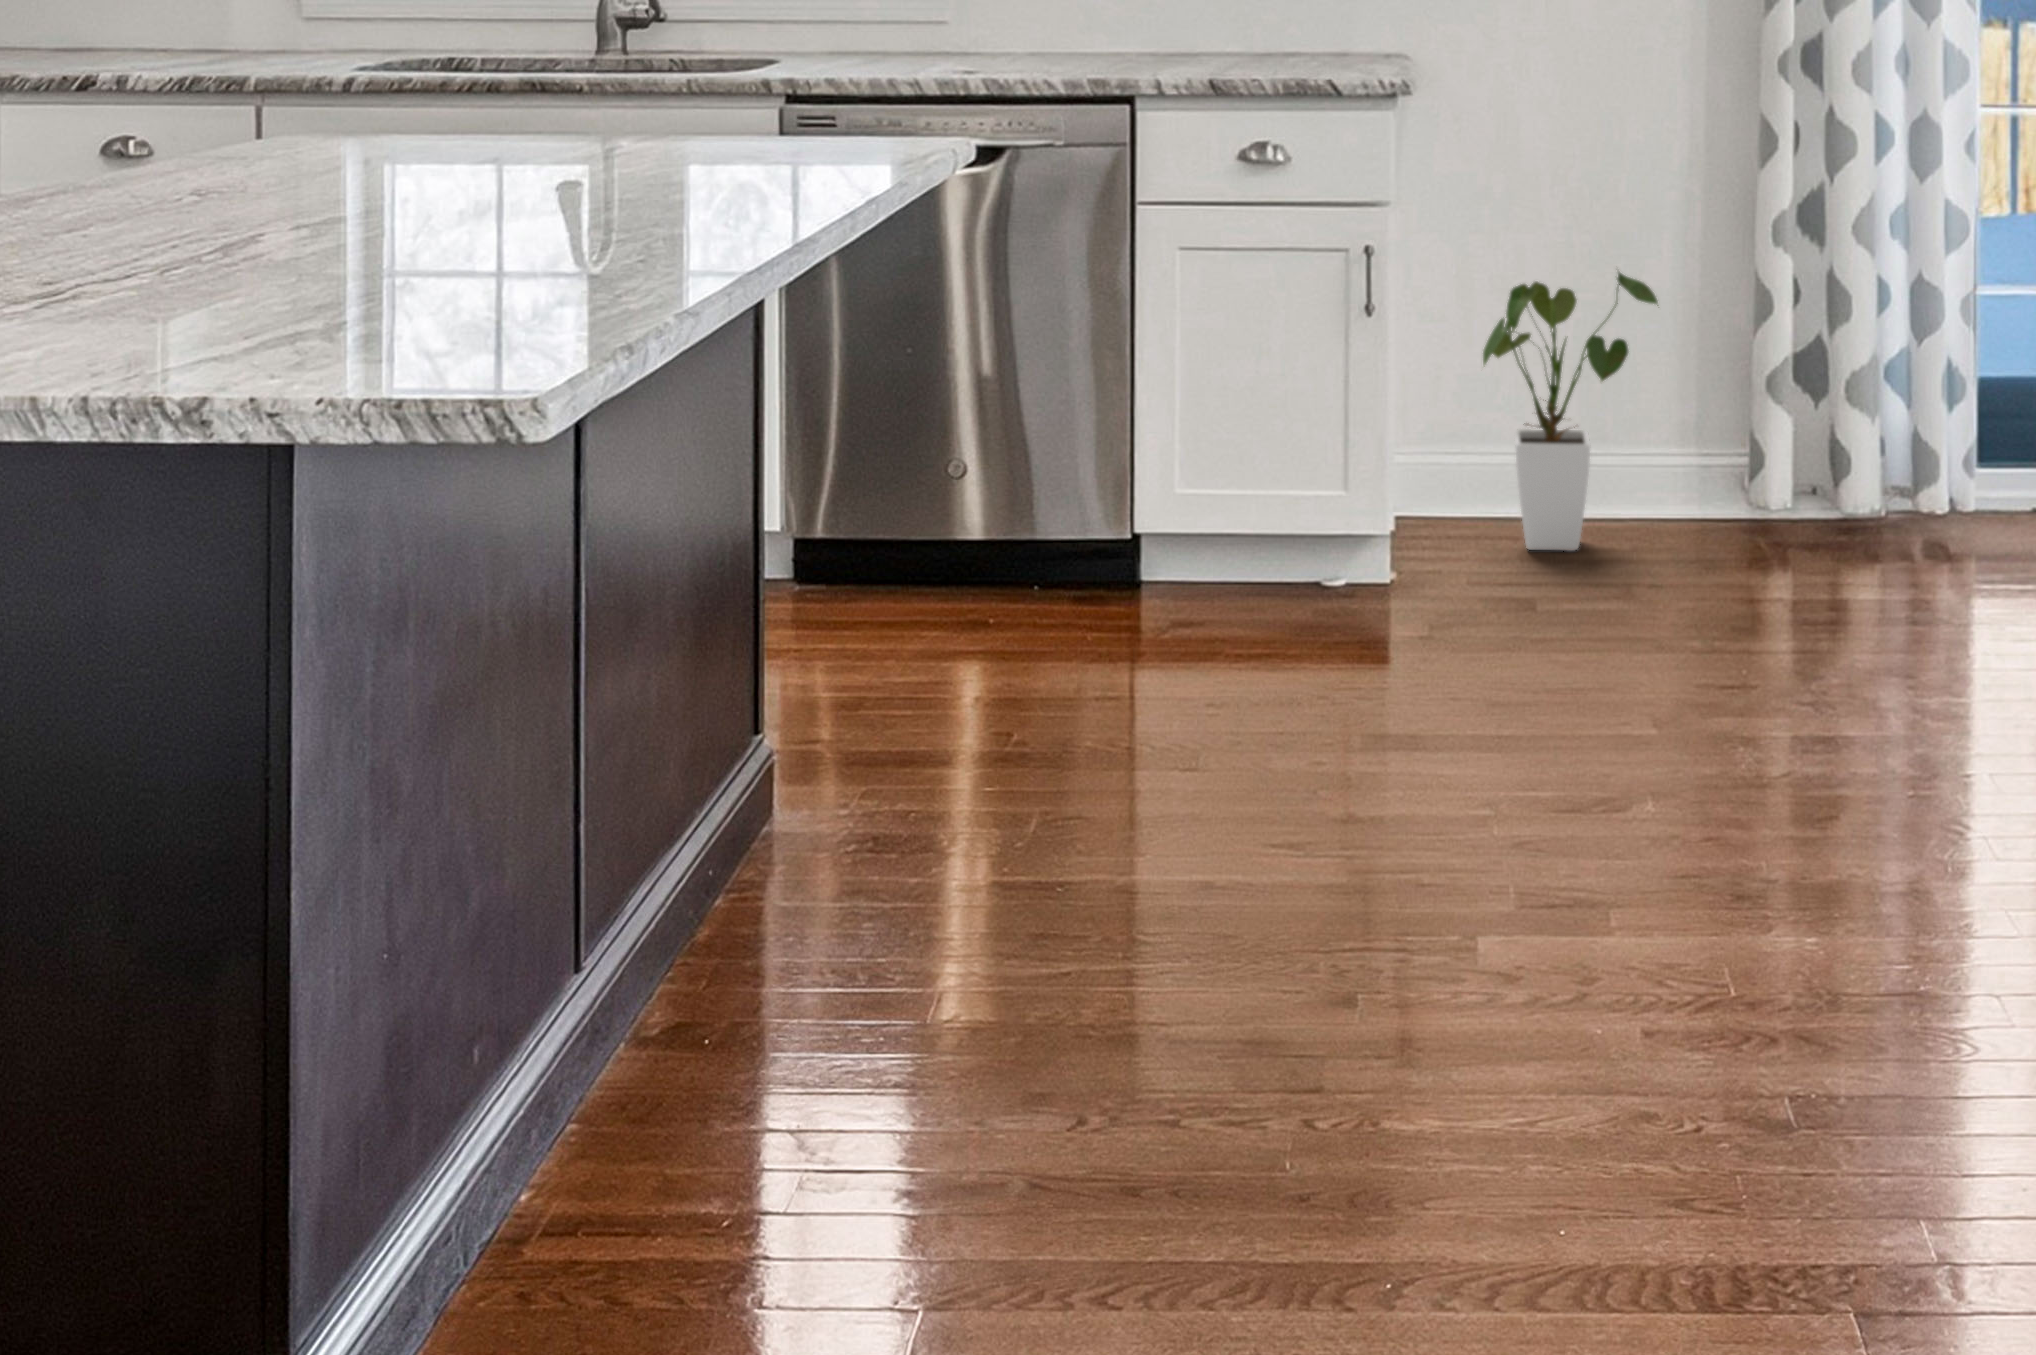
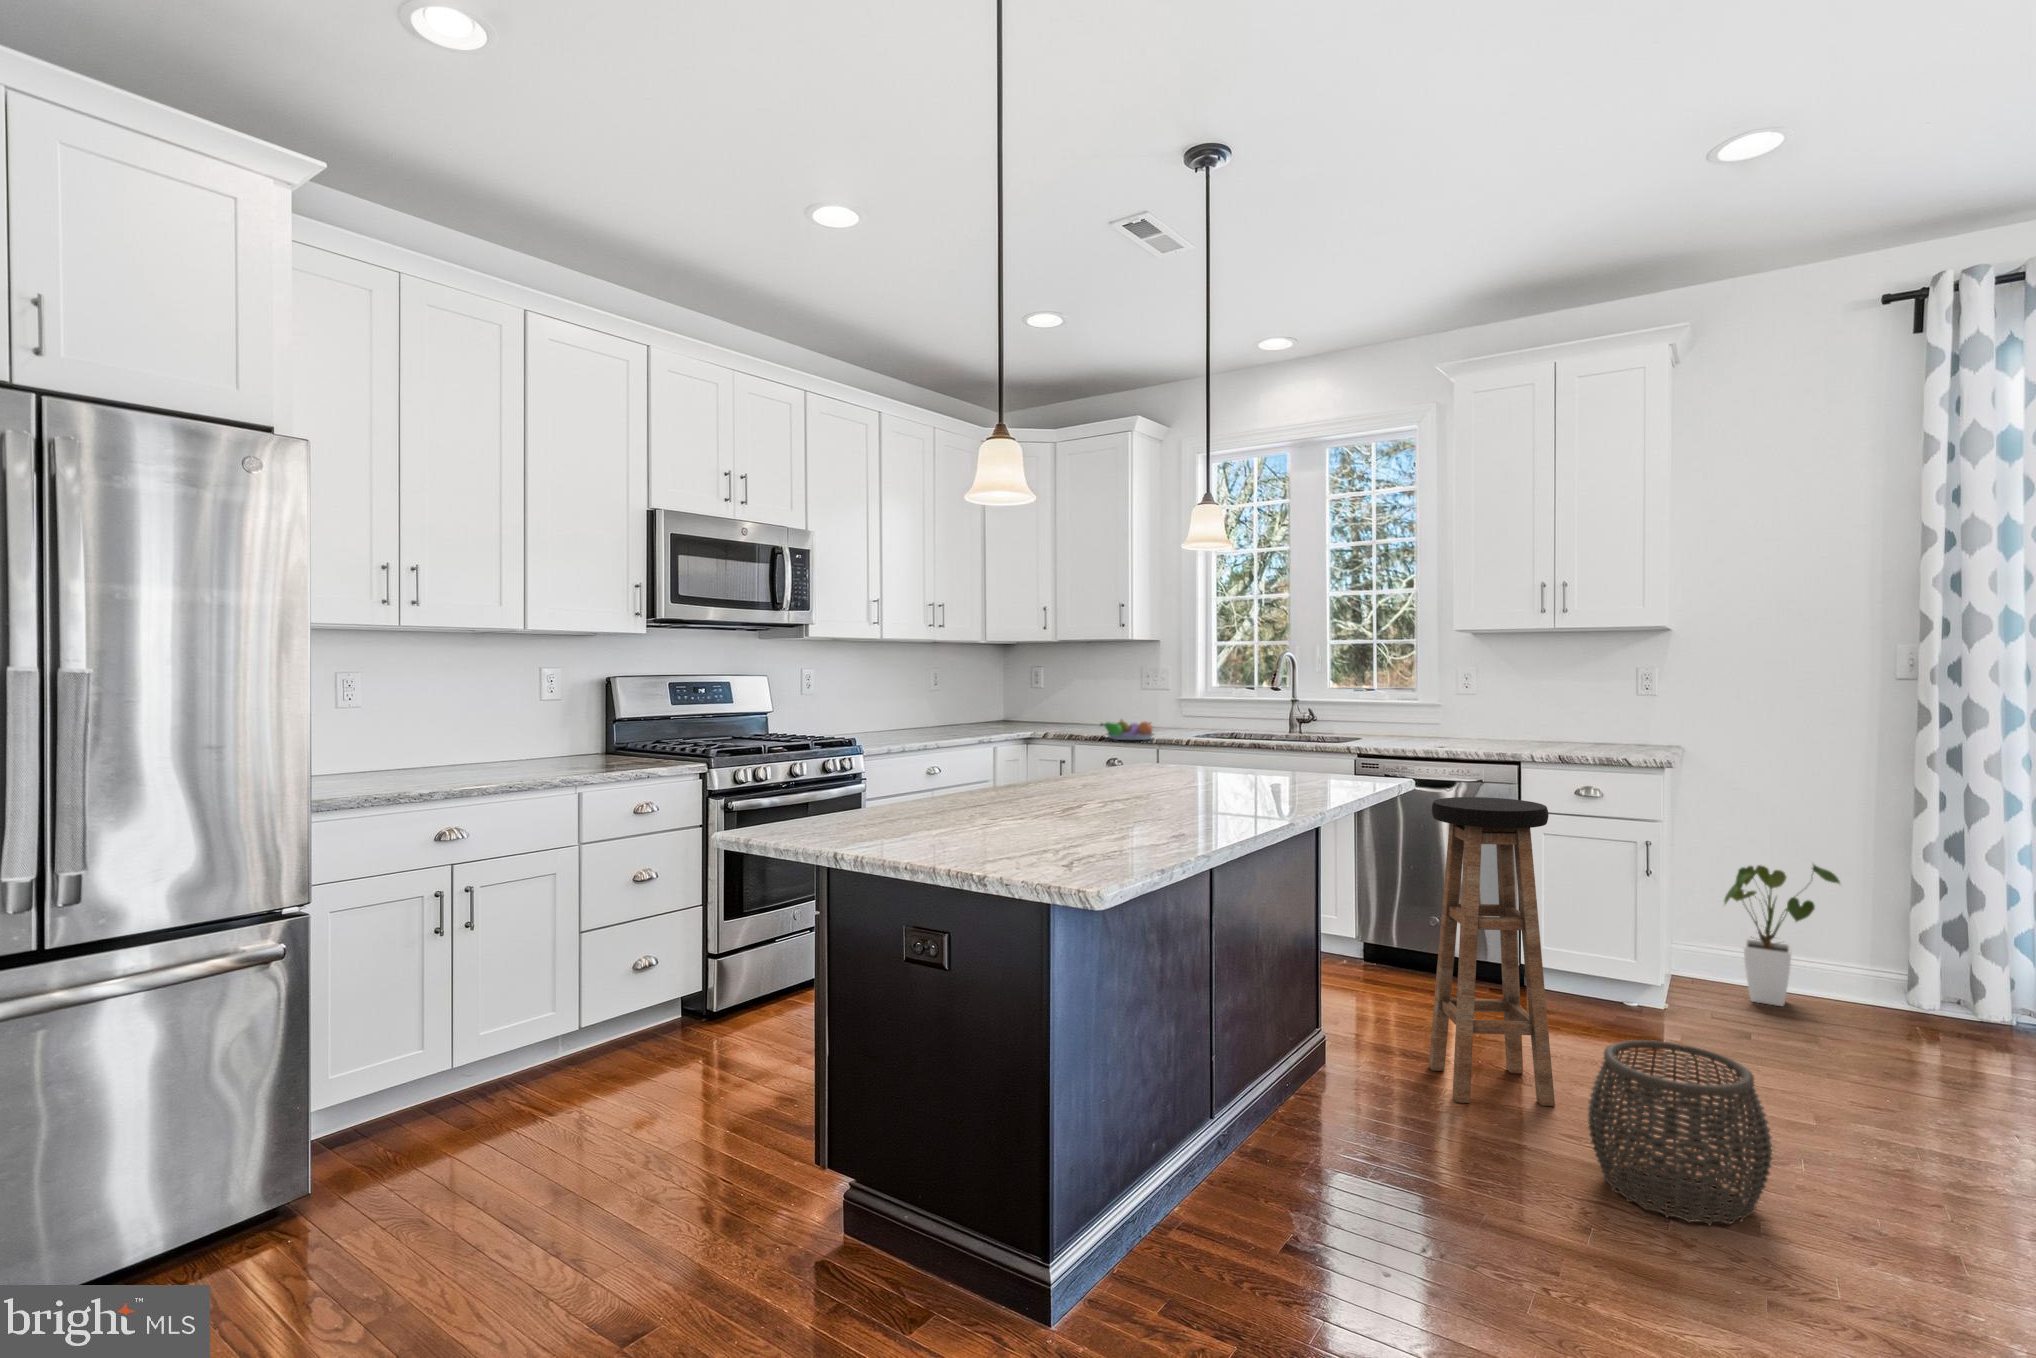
fruit bowl: none [72,25,238,84] -> present [1100,720,1154,740]
bar stool: none [991,169,1249,837] -> present [1429,797,1555,1106]
woven basket: none [1336,620,1639,953] -> present [1588,1040,1772,1225]

